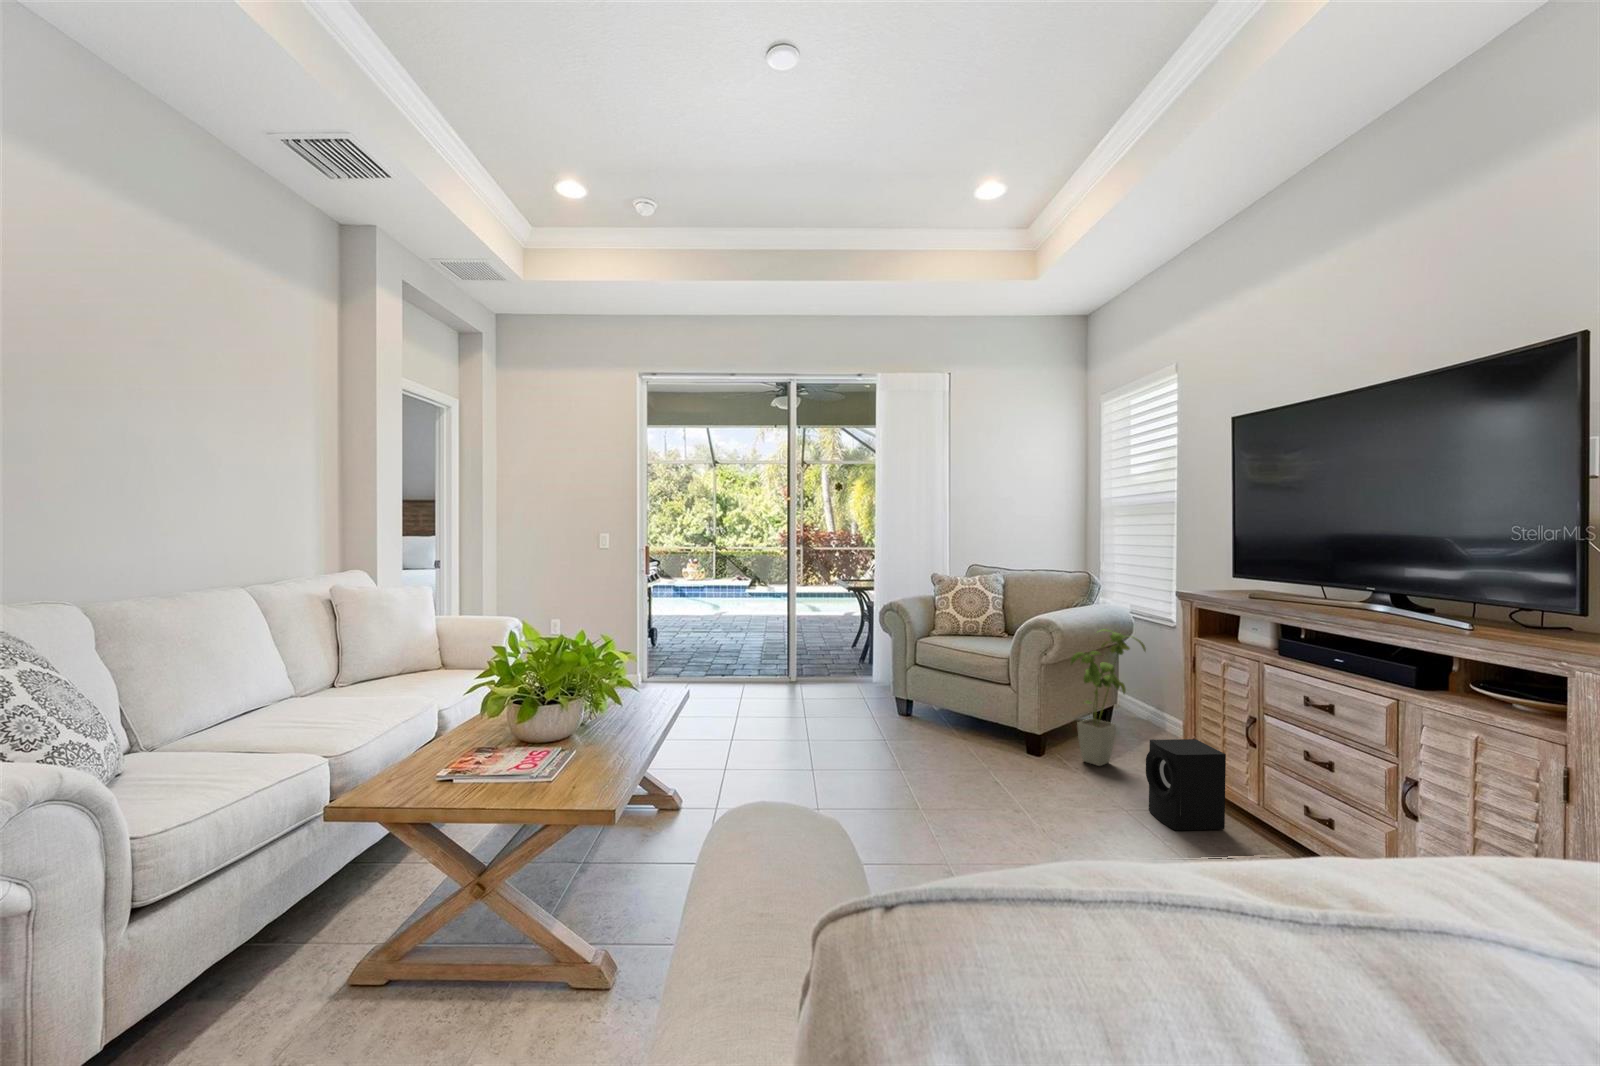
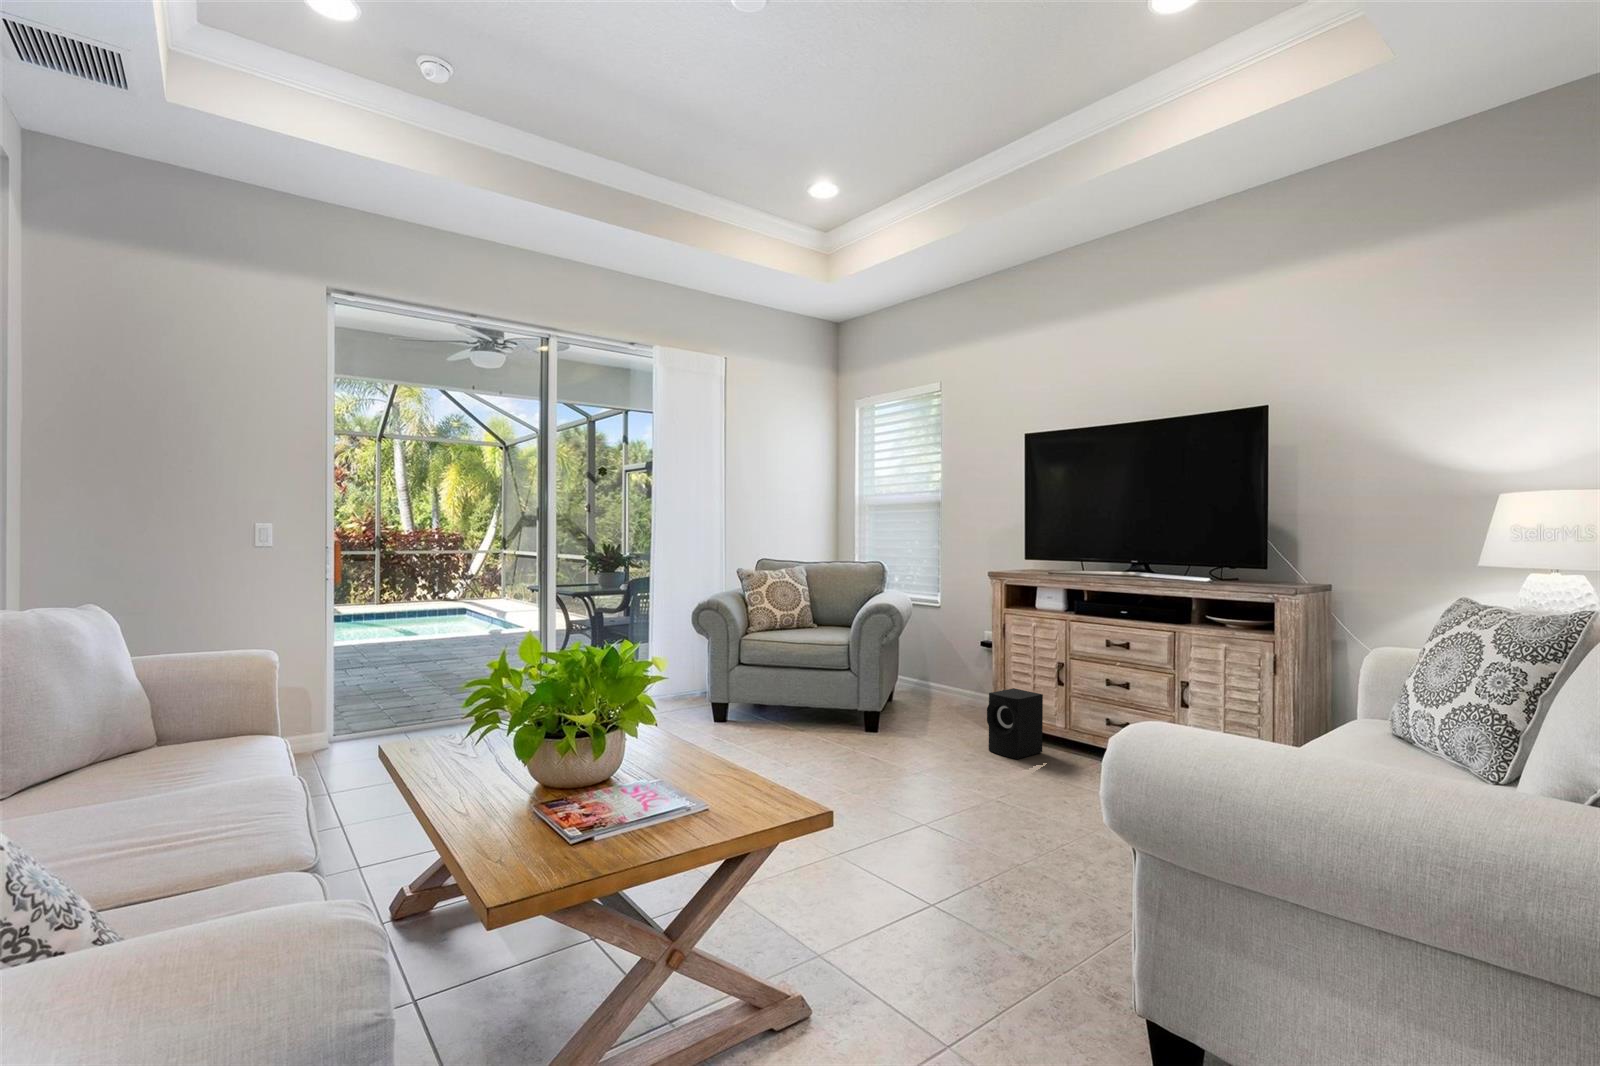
house plant: present [1071,629,1146,766] -> none [902,609,957,728]

